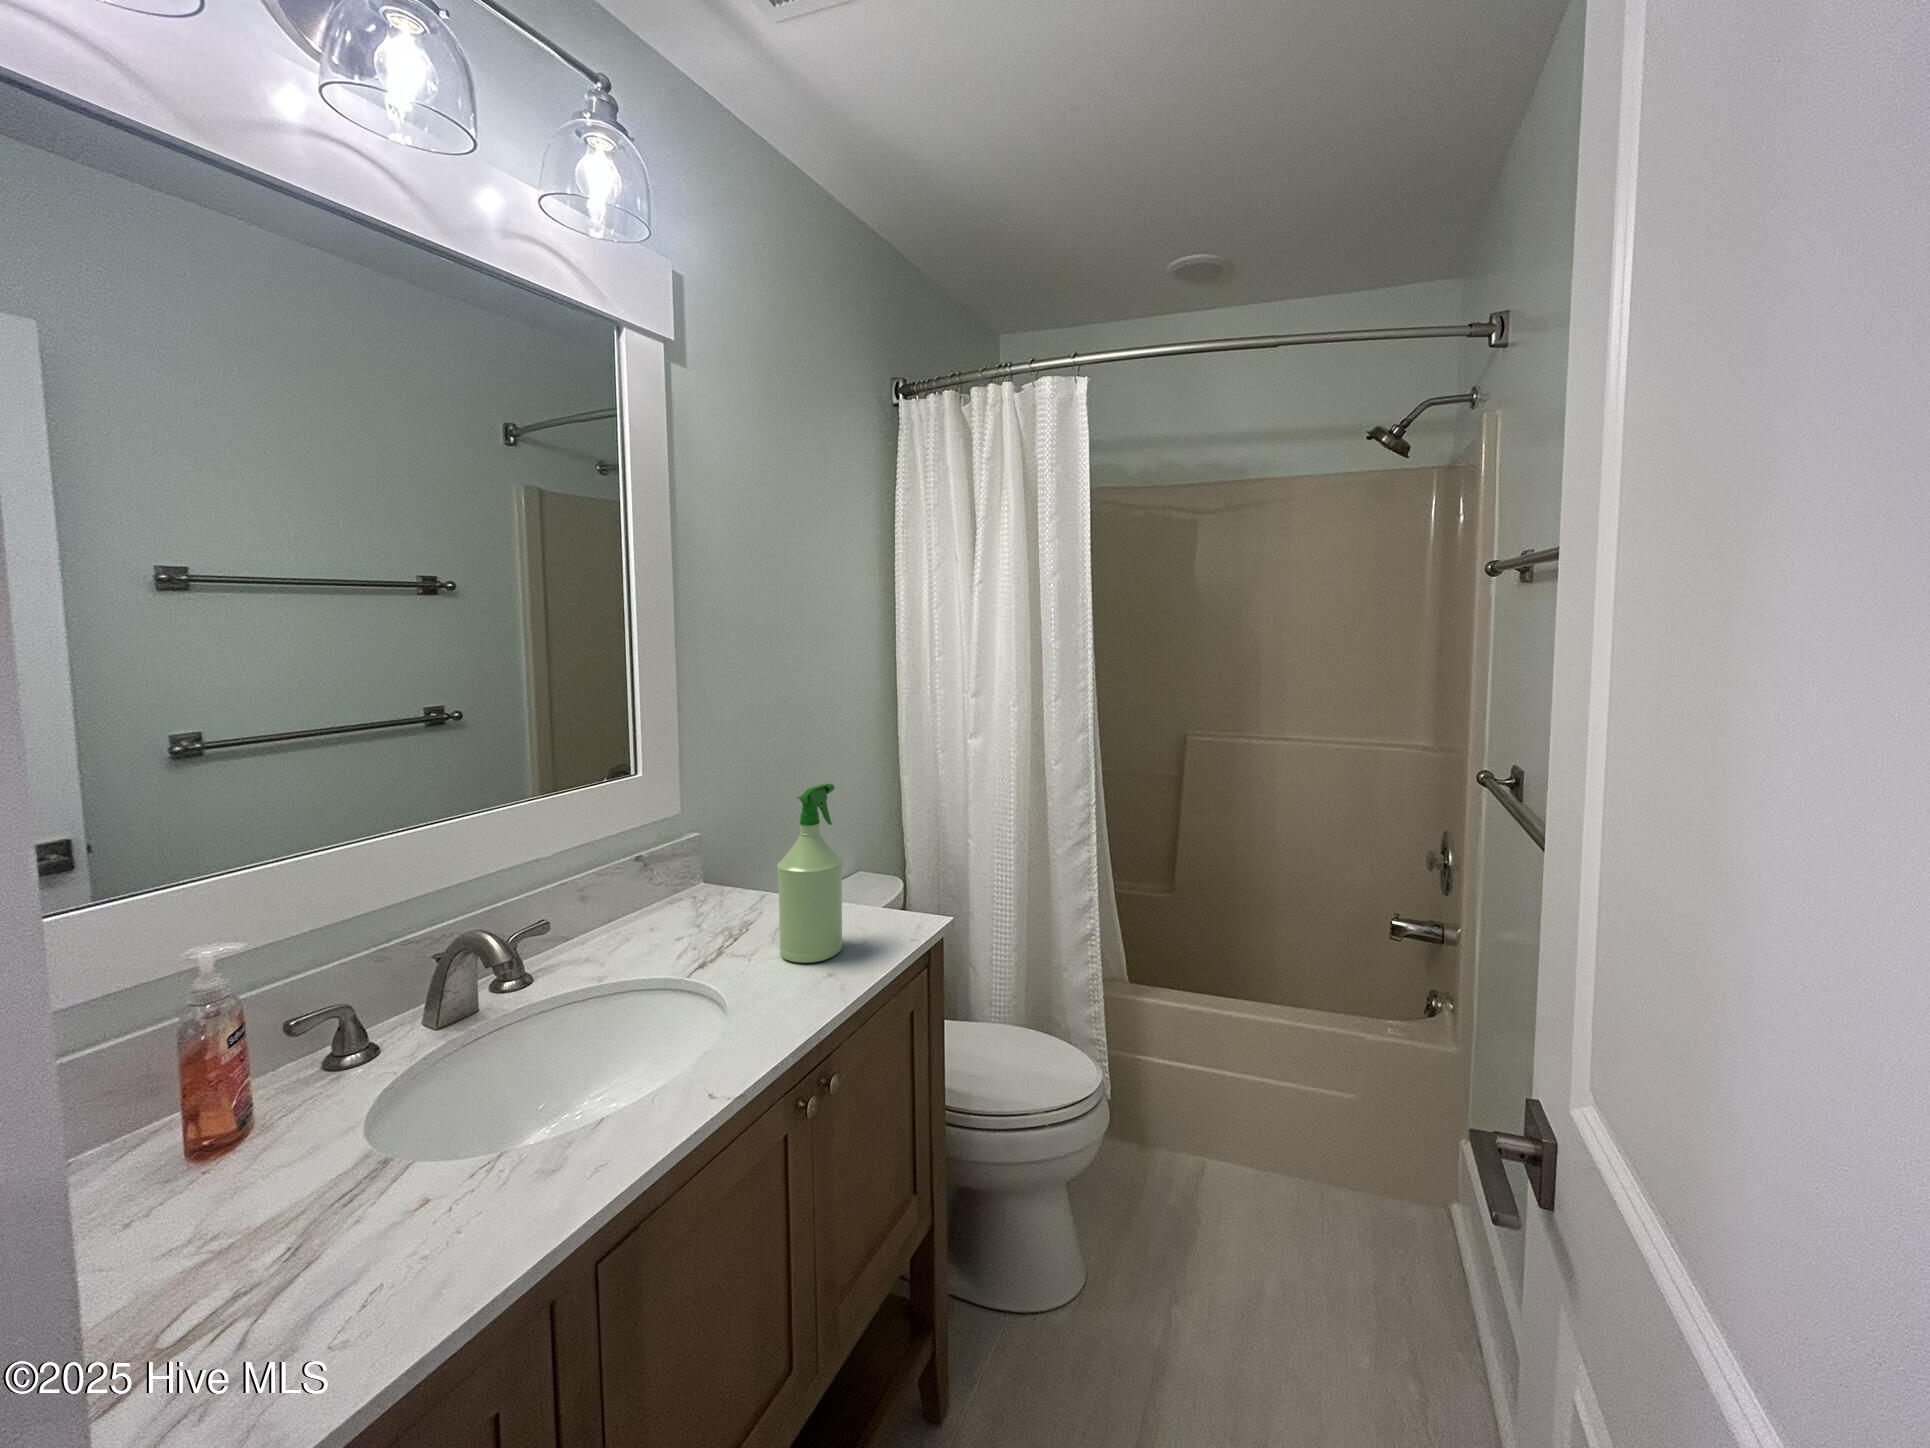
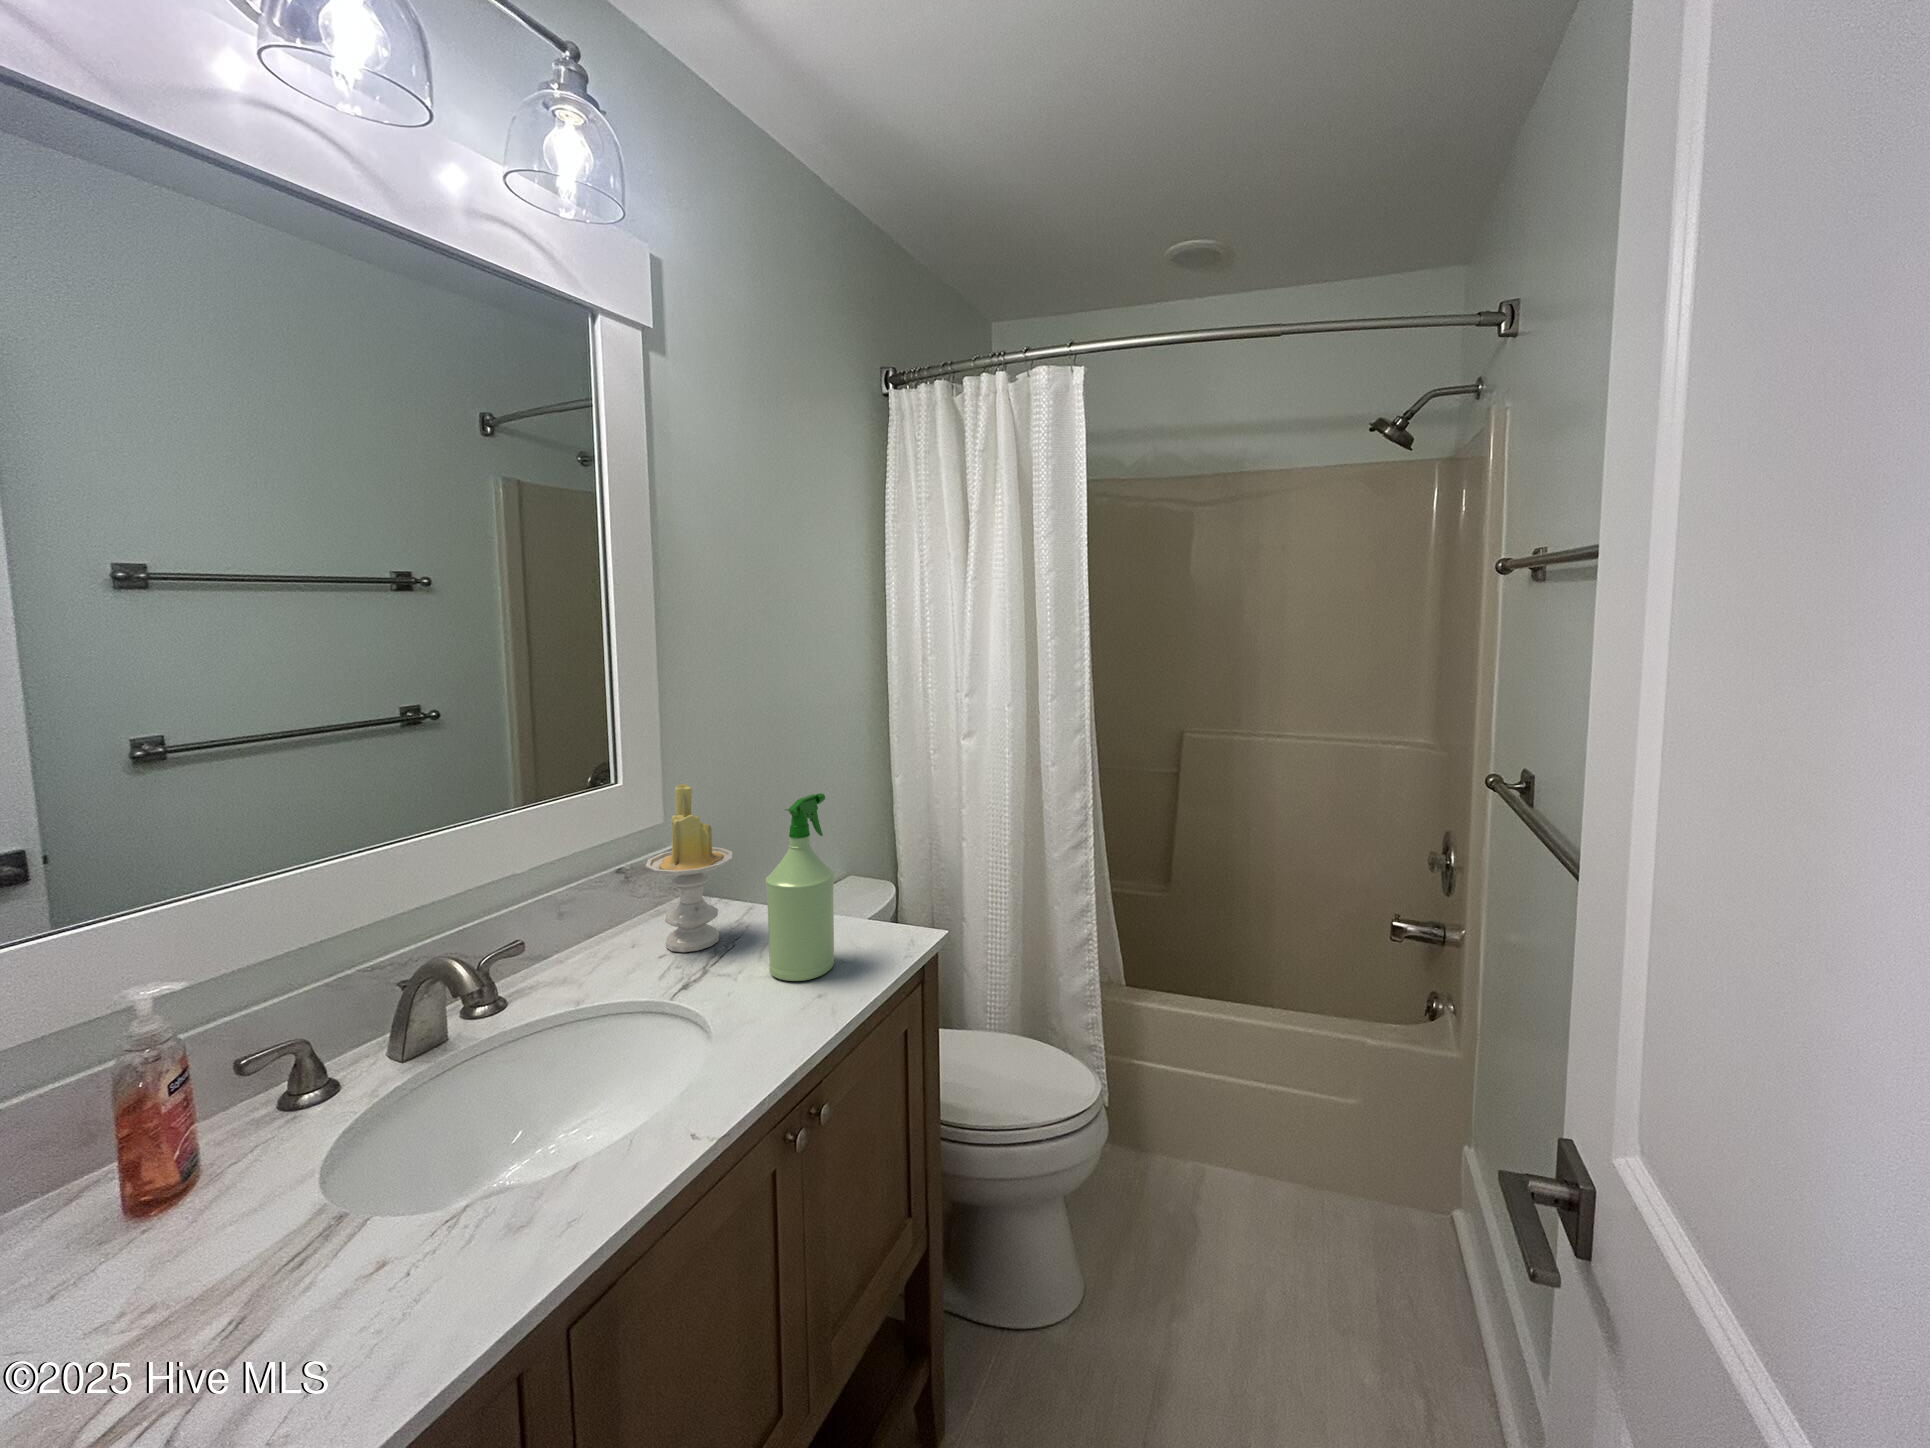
candle: none [662,775,744,937] -> present [646,784,732,952]

